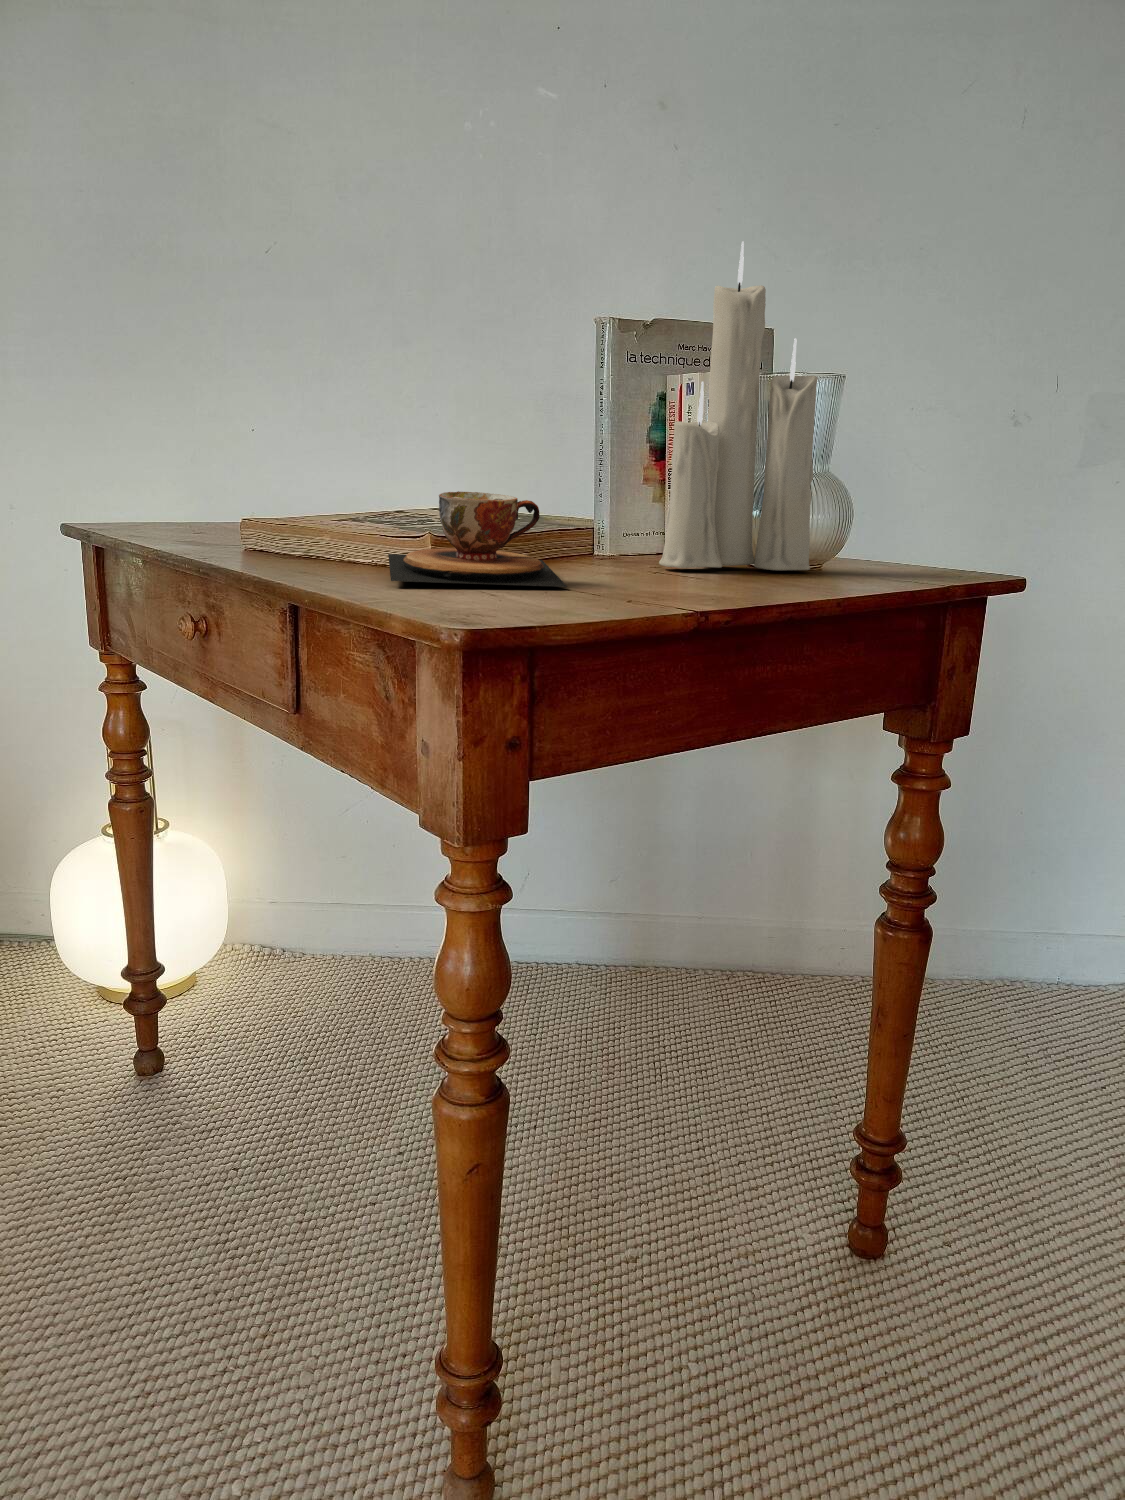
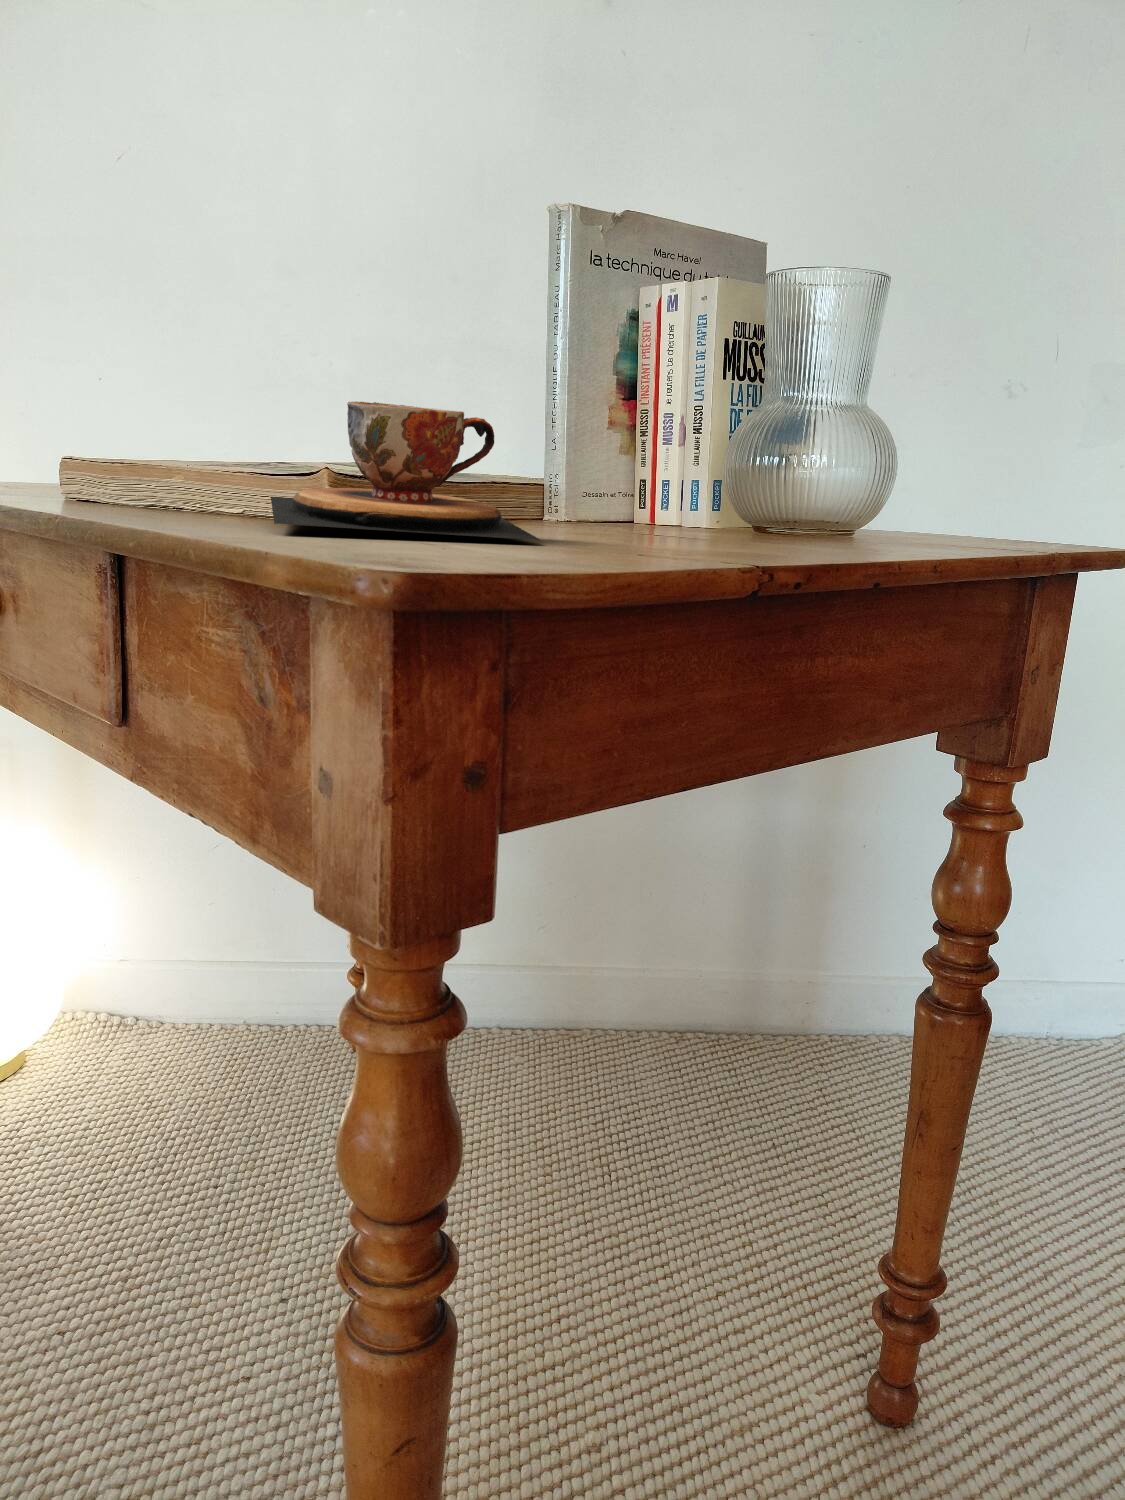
candle: present [659,241,818,570] -> none [644,59,858,538]

